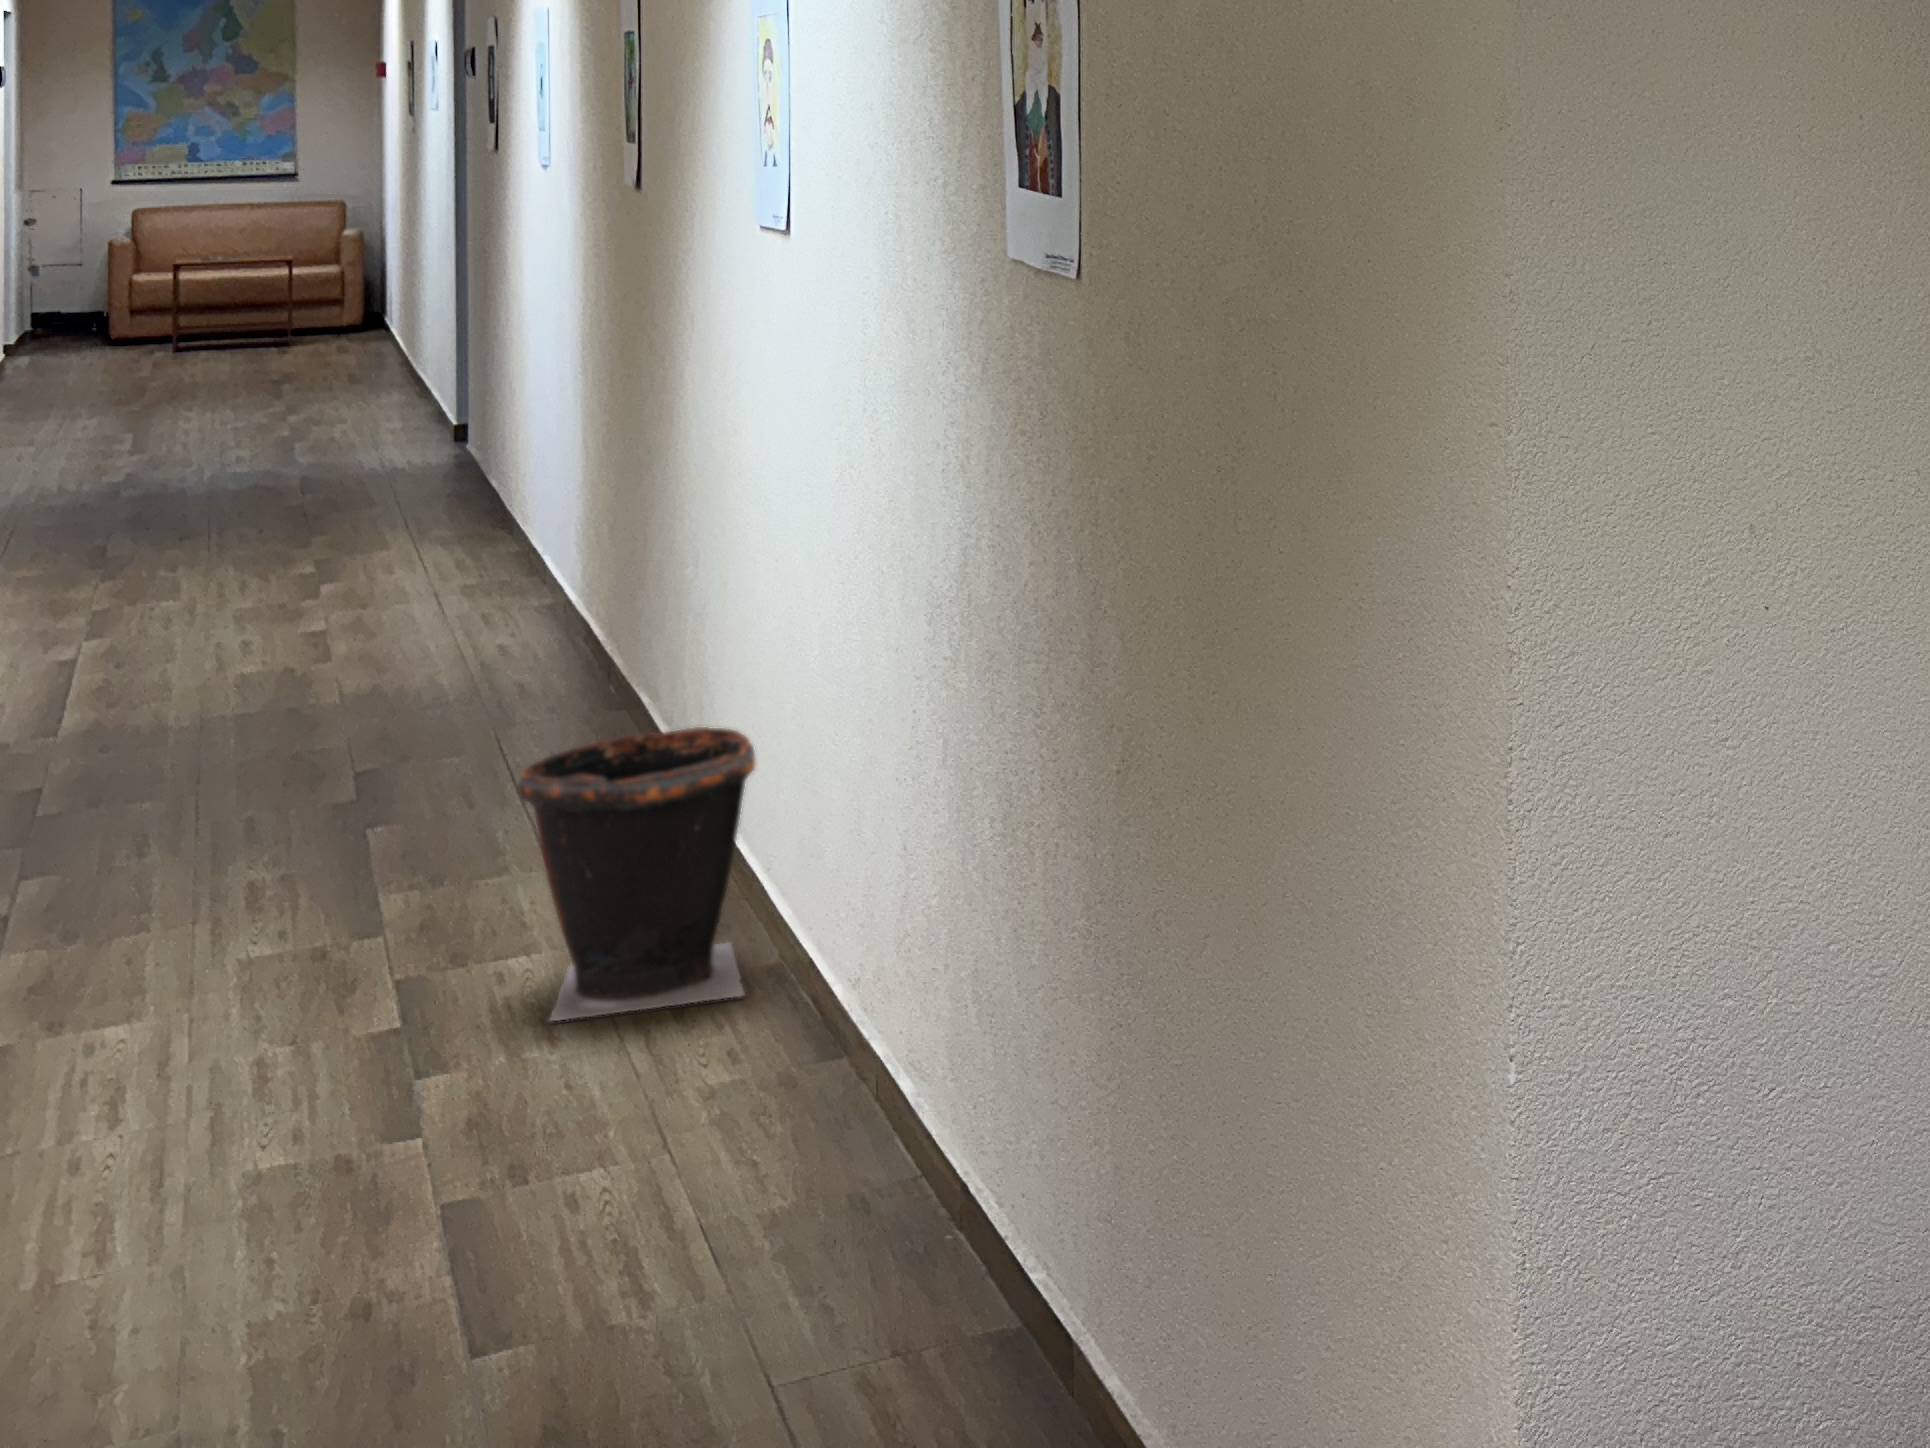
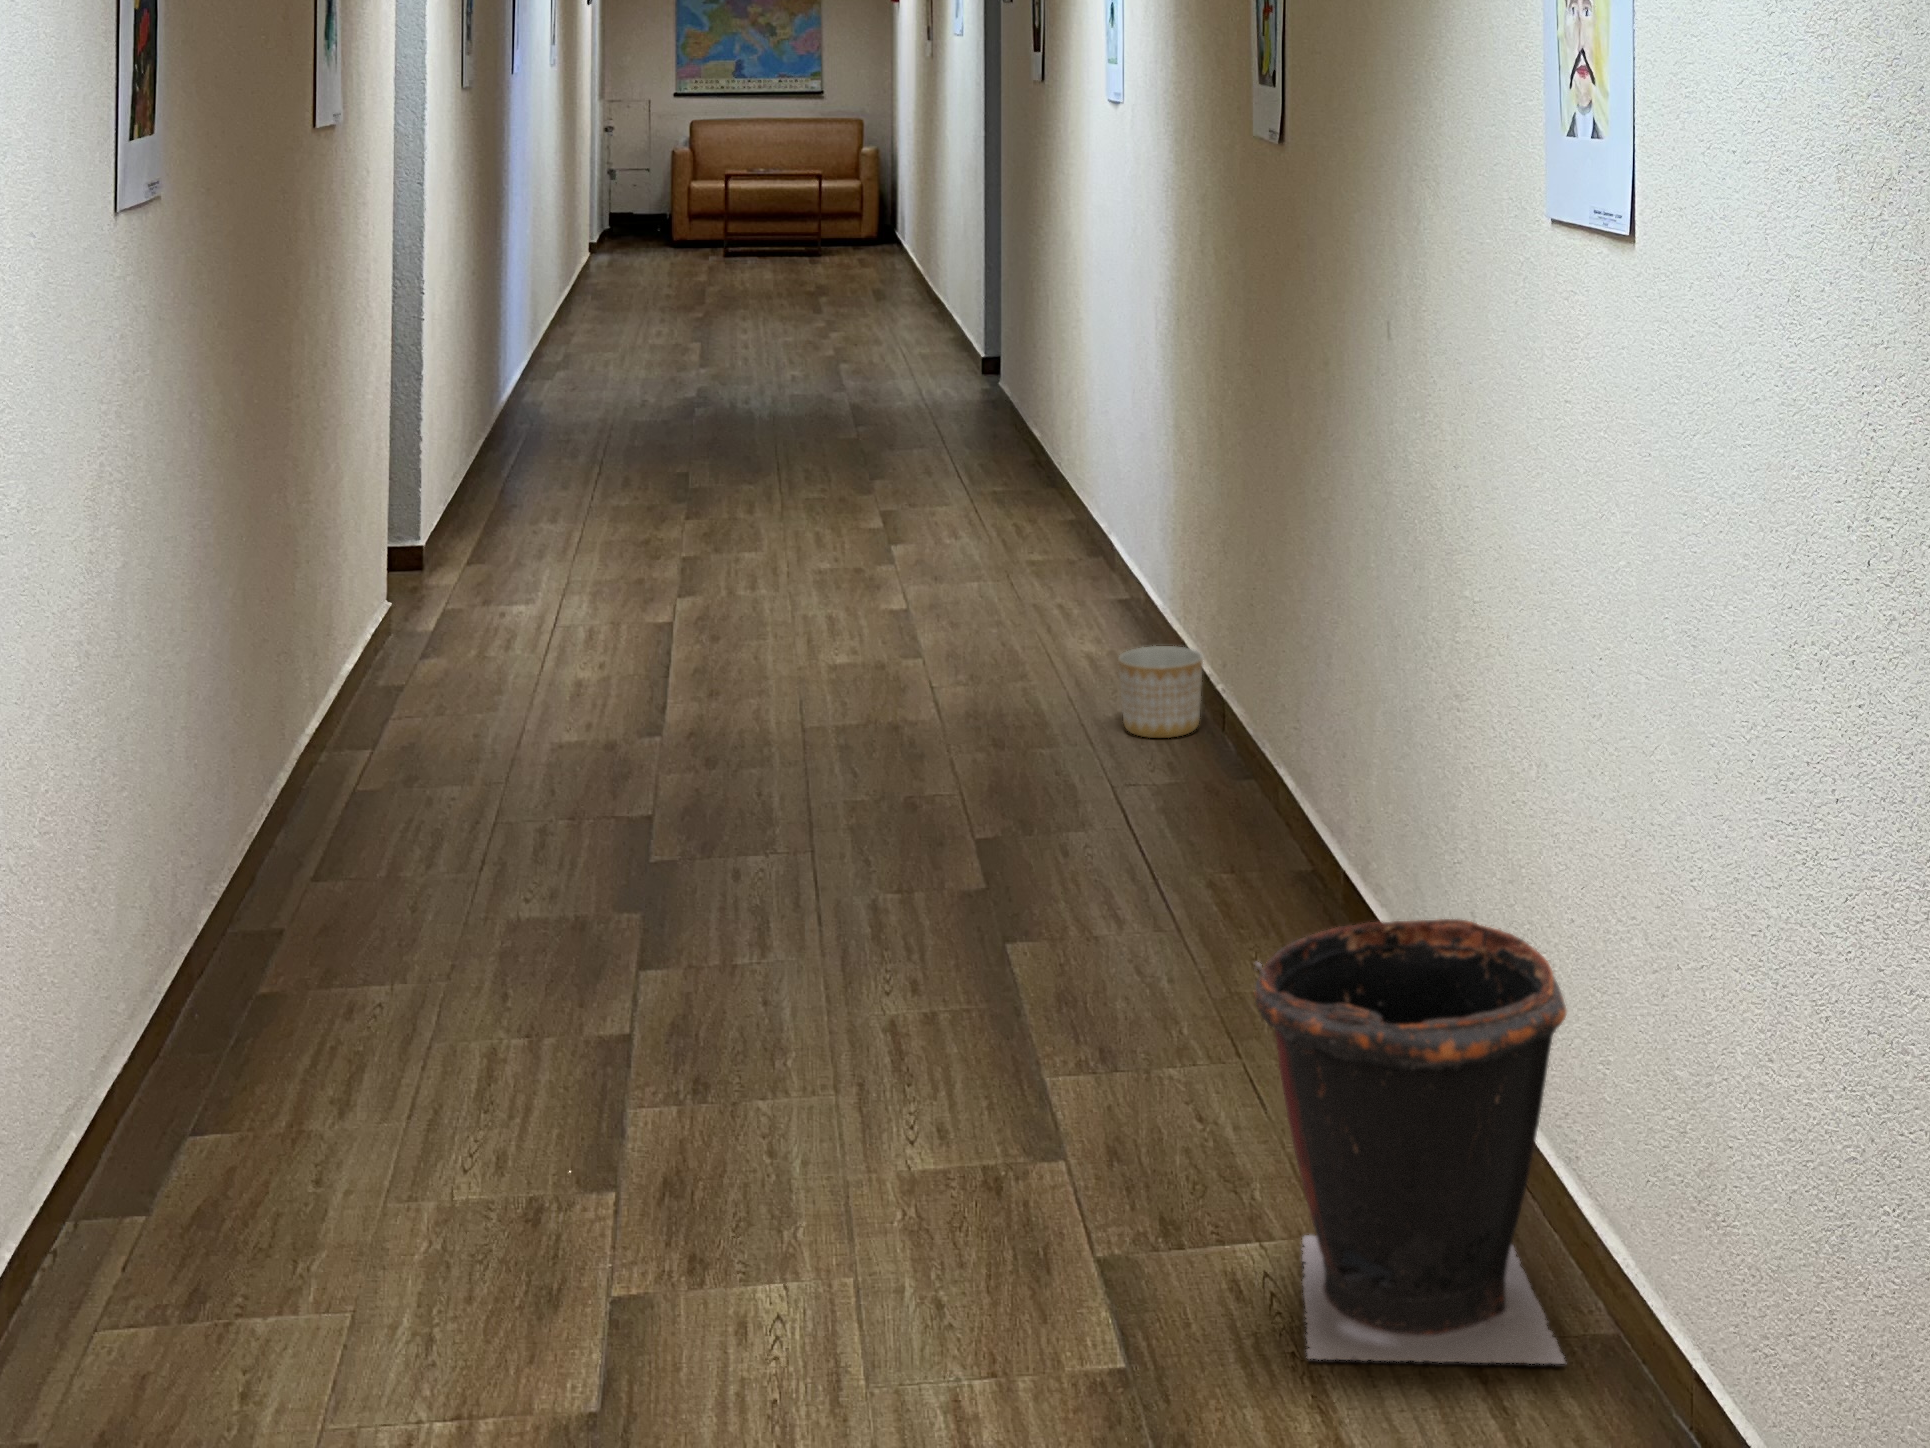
planter: none [517,627,599,704] -> present [1118,646,1203,738]

